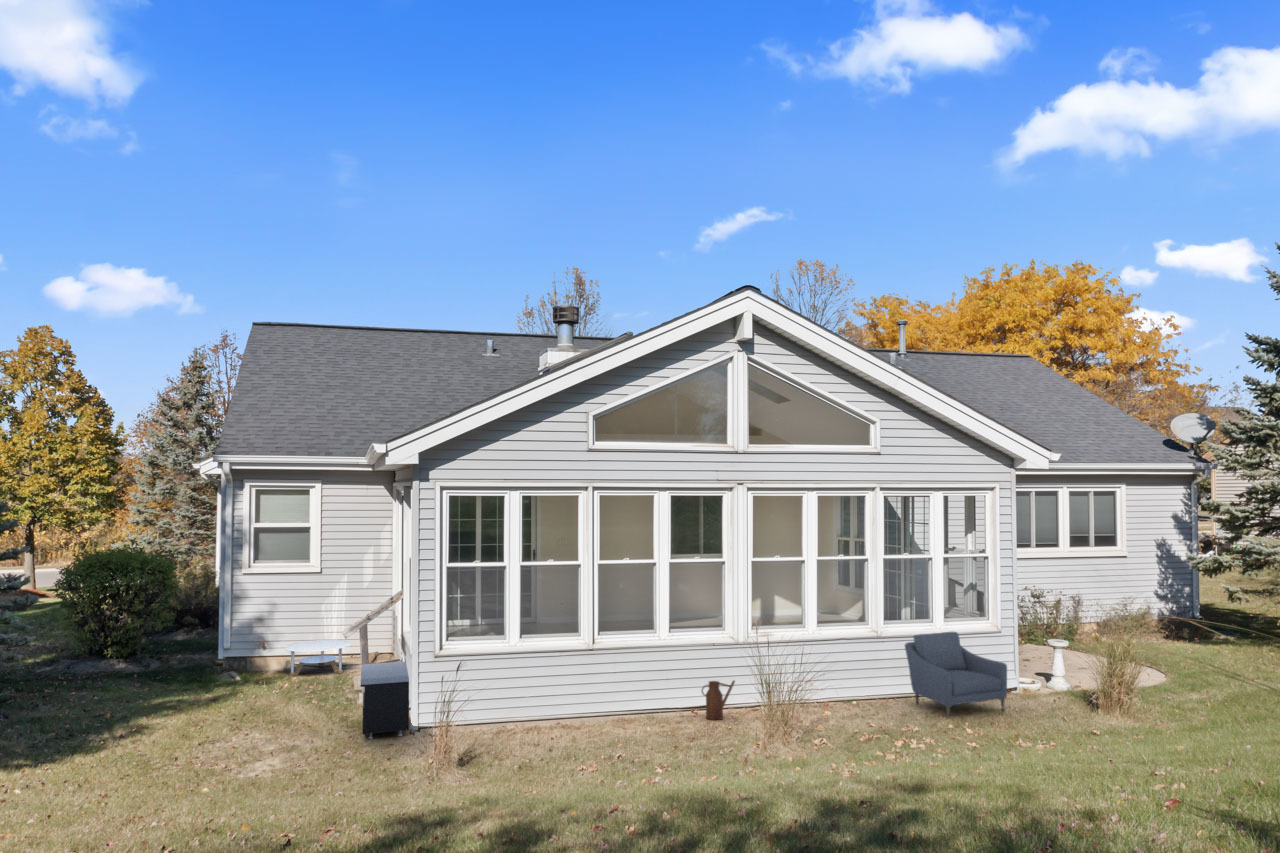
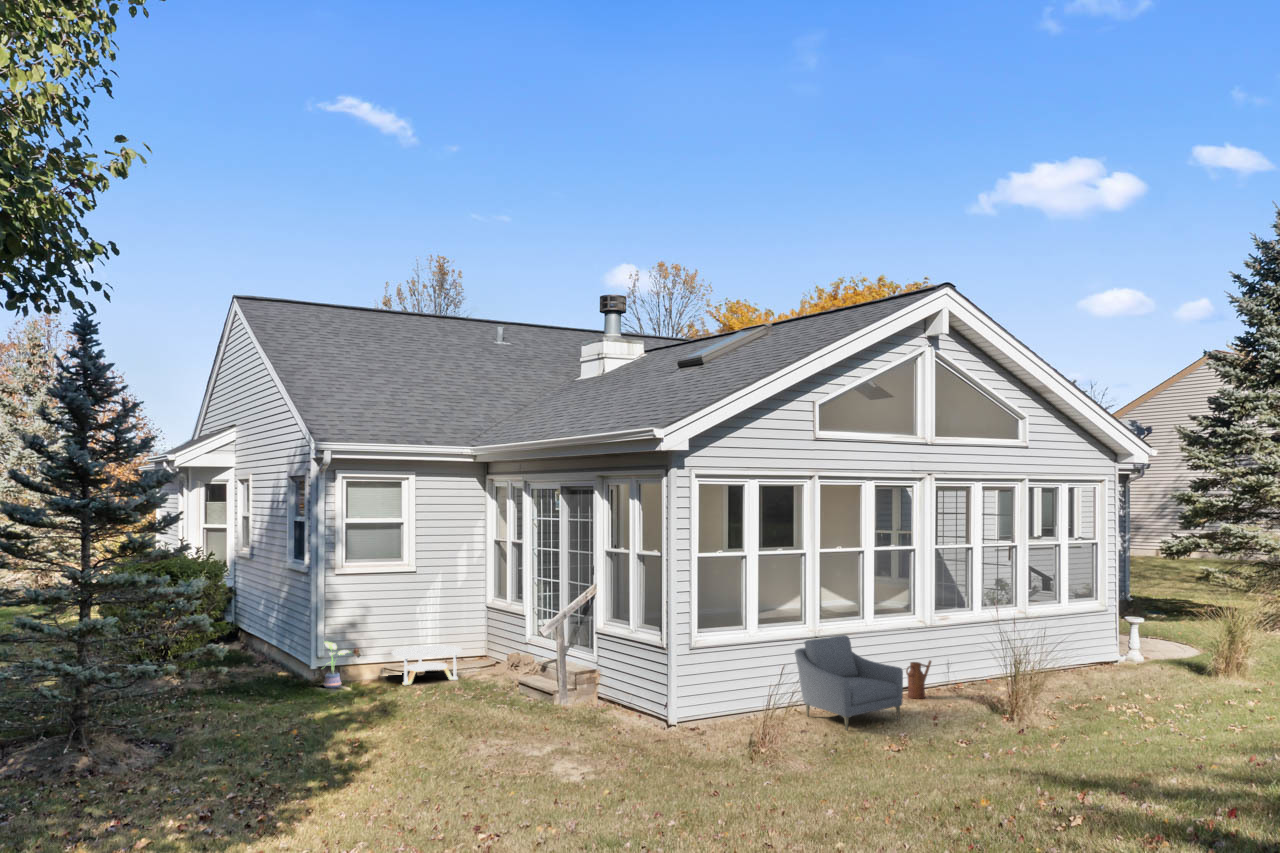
chair: present [905,632,1007,718] -> present [795,635,903,731]
potted plant: none [222,633,252,675] -> present [324,641,351,688]
storage bench: present [361,662,409,739] -> none [585,657,666,736]

